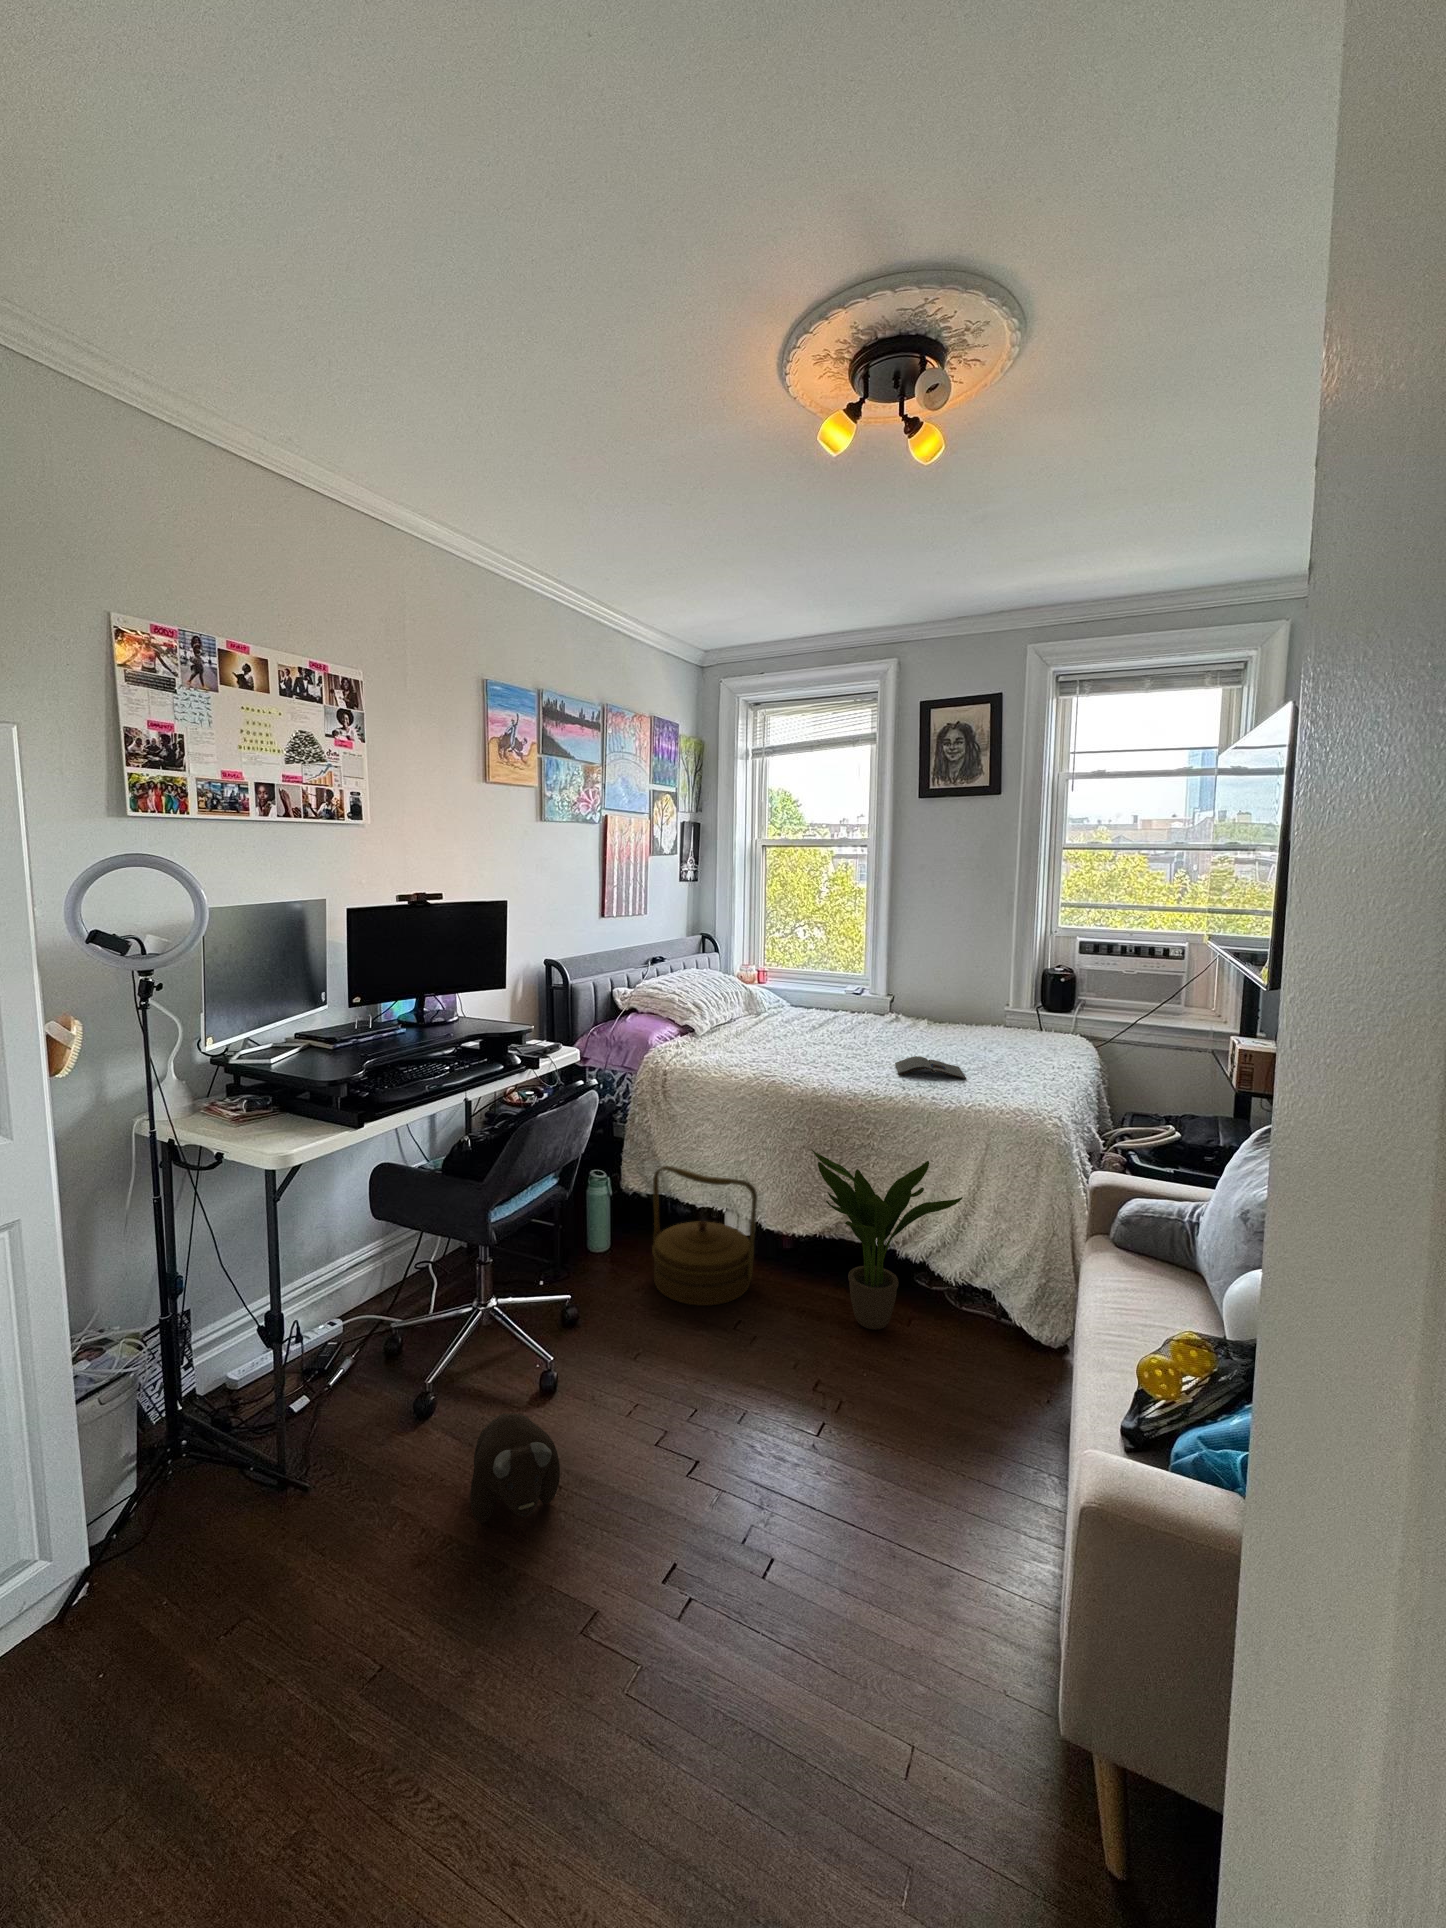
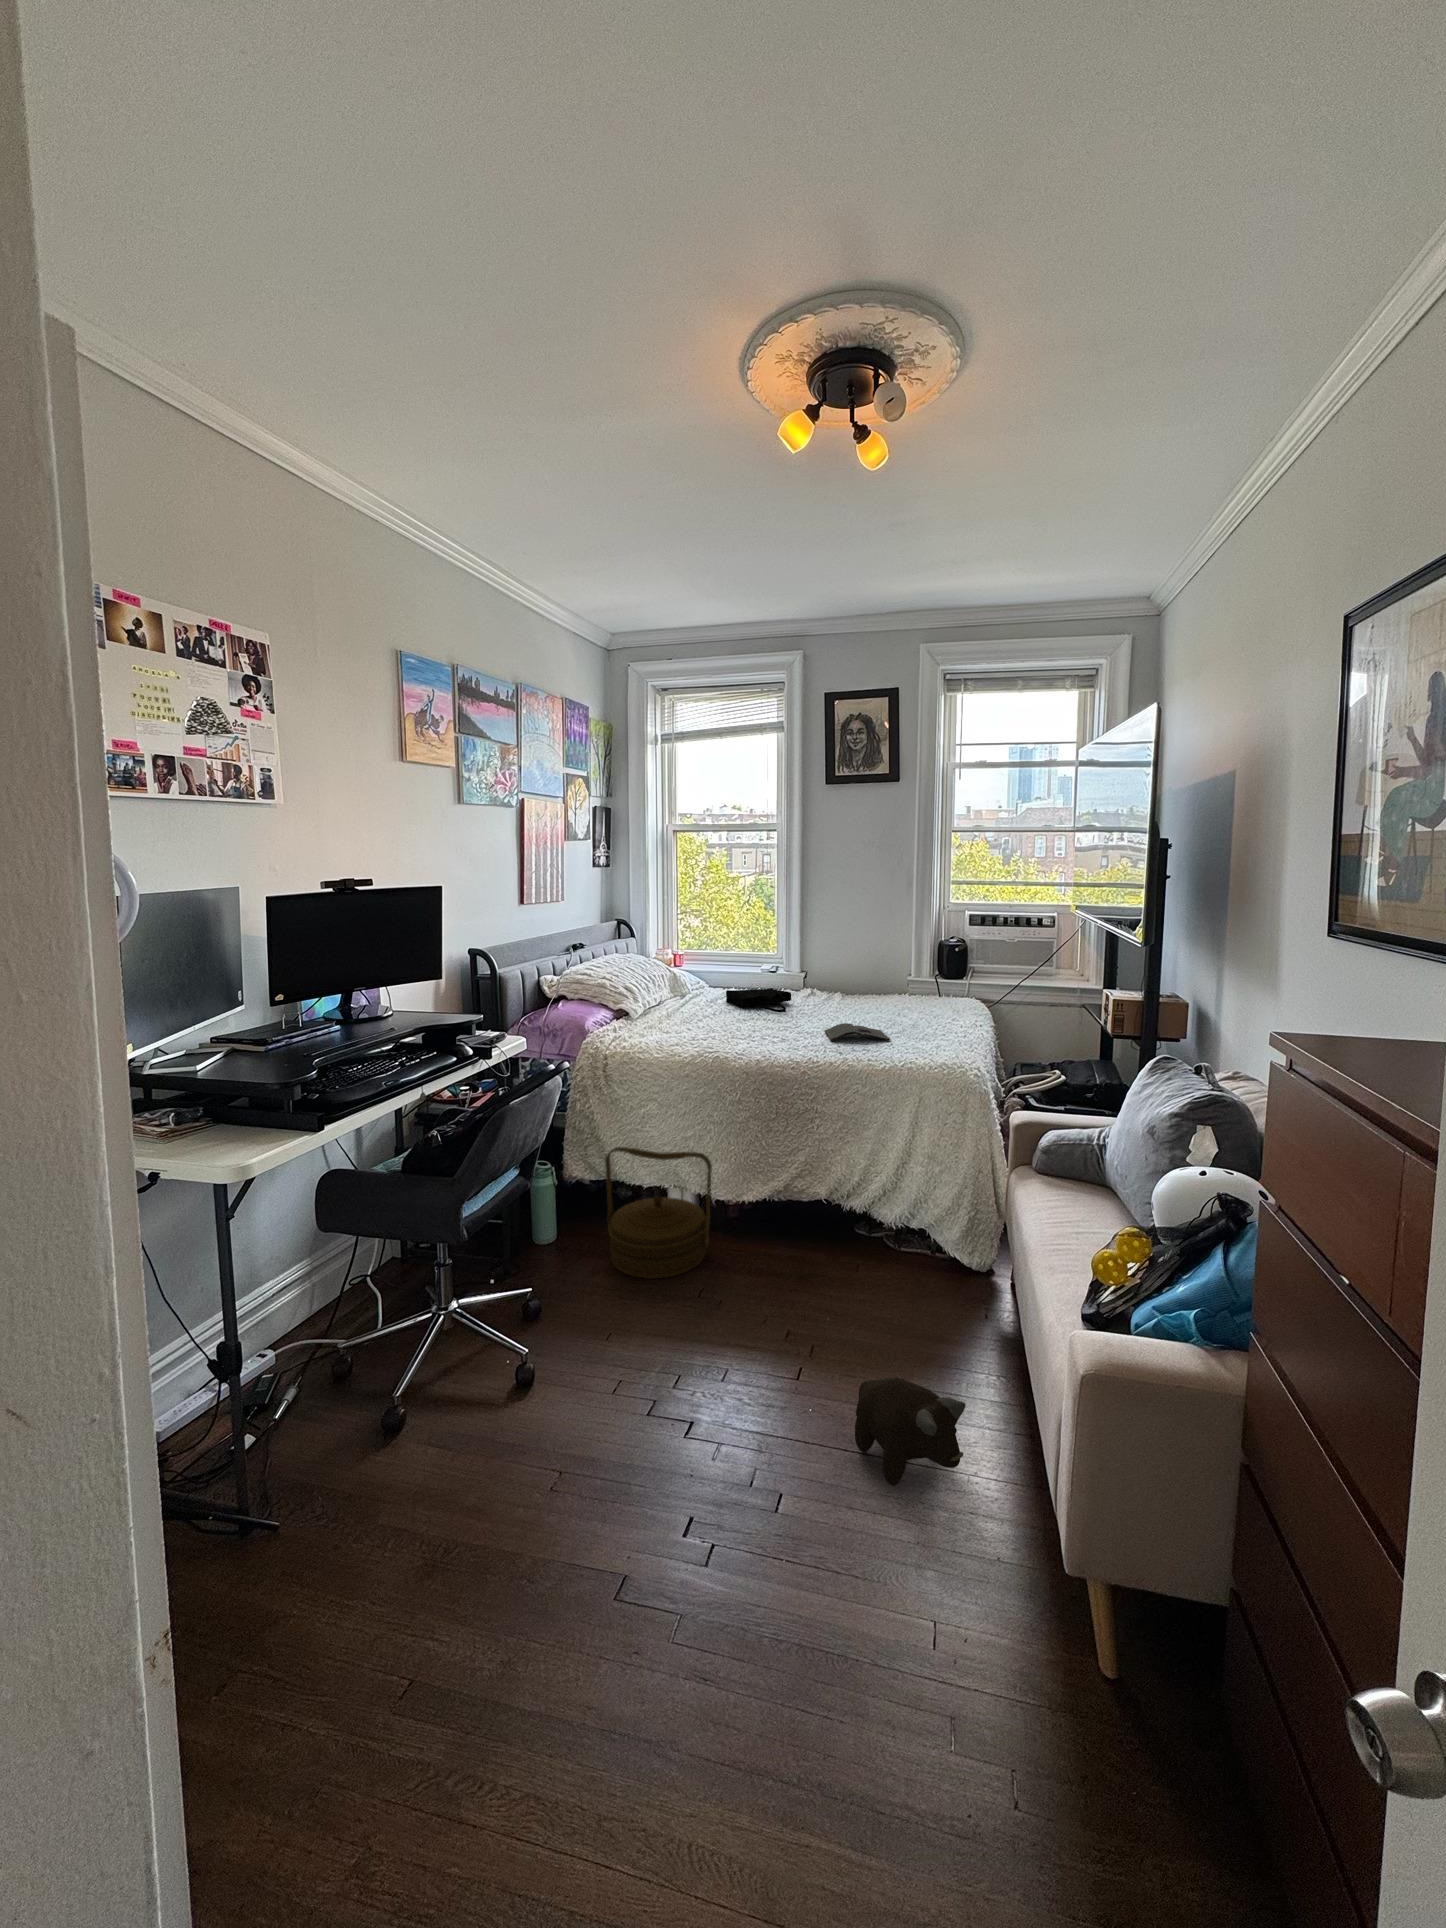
tote bag: none [801,1012,870,1039] -> present [726,988,791,1012]
potted plant: present [811,1149,963,1330] -> none [765,1112,901,1276]
plush toy: present [470,1413,560,1523] -> present [855,1378,965,1485]

